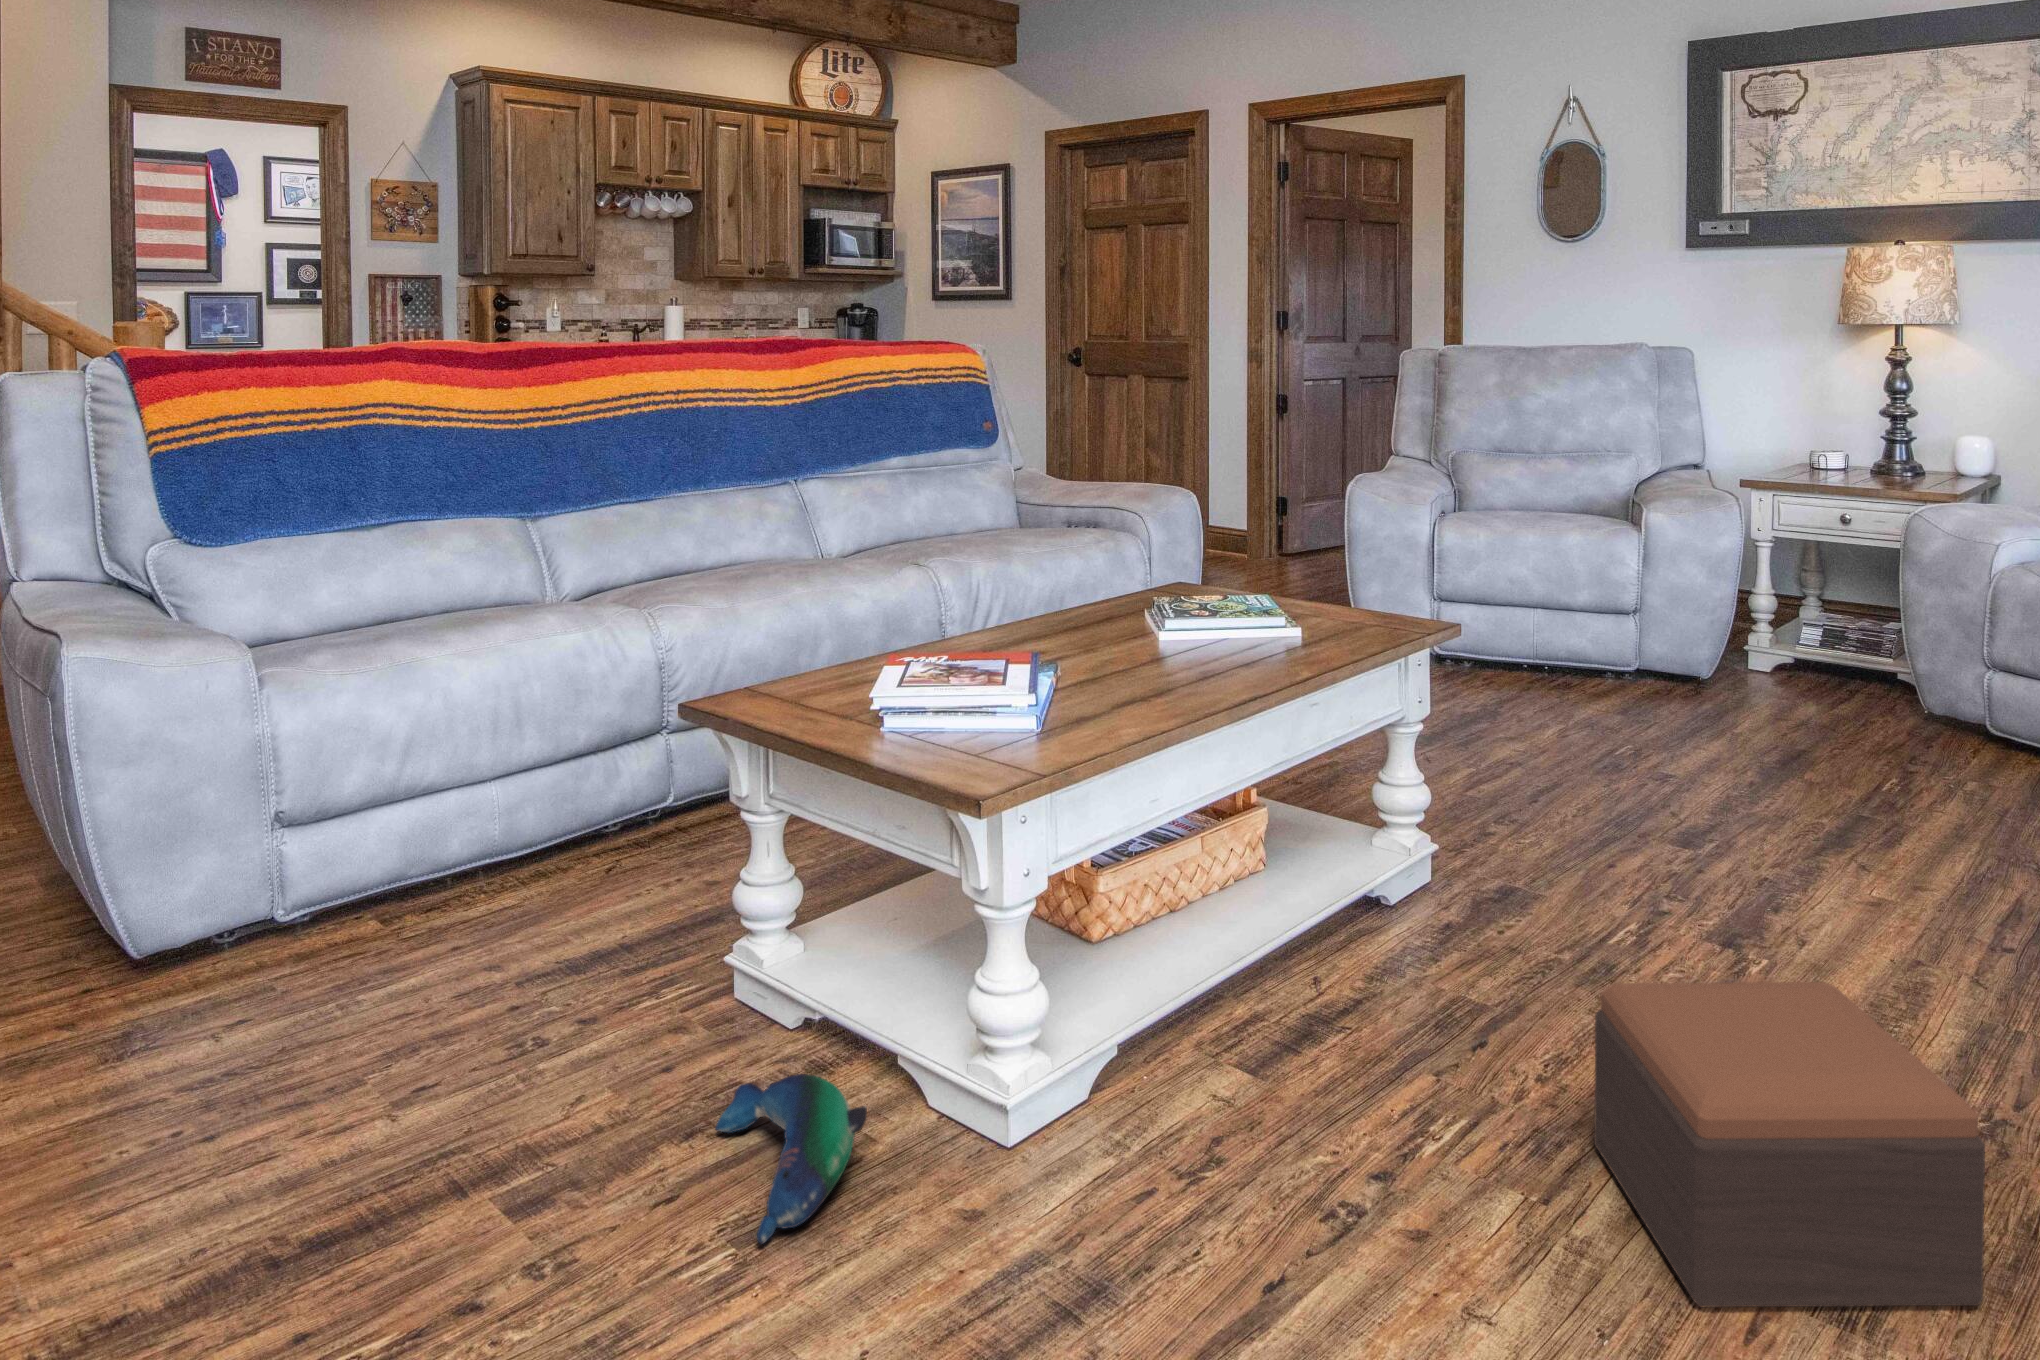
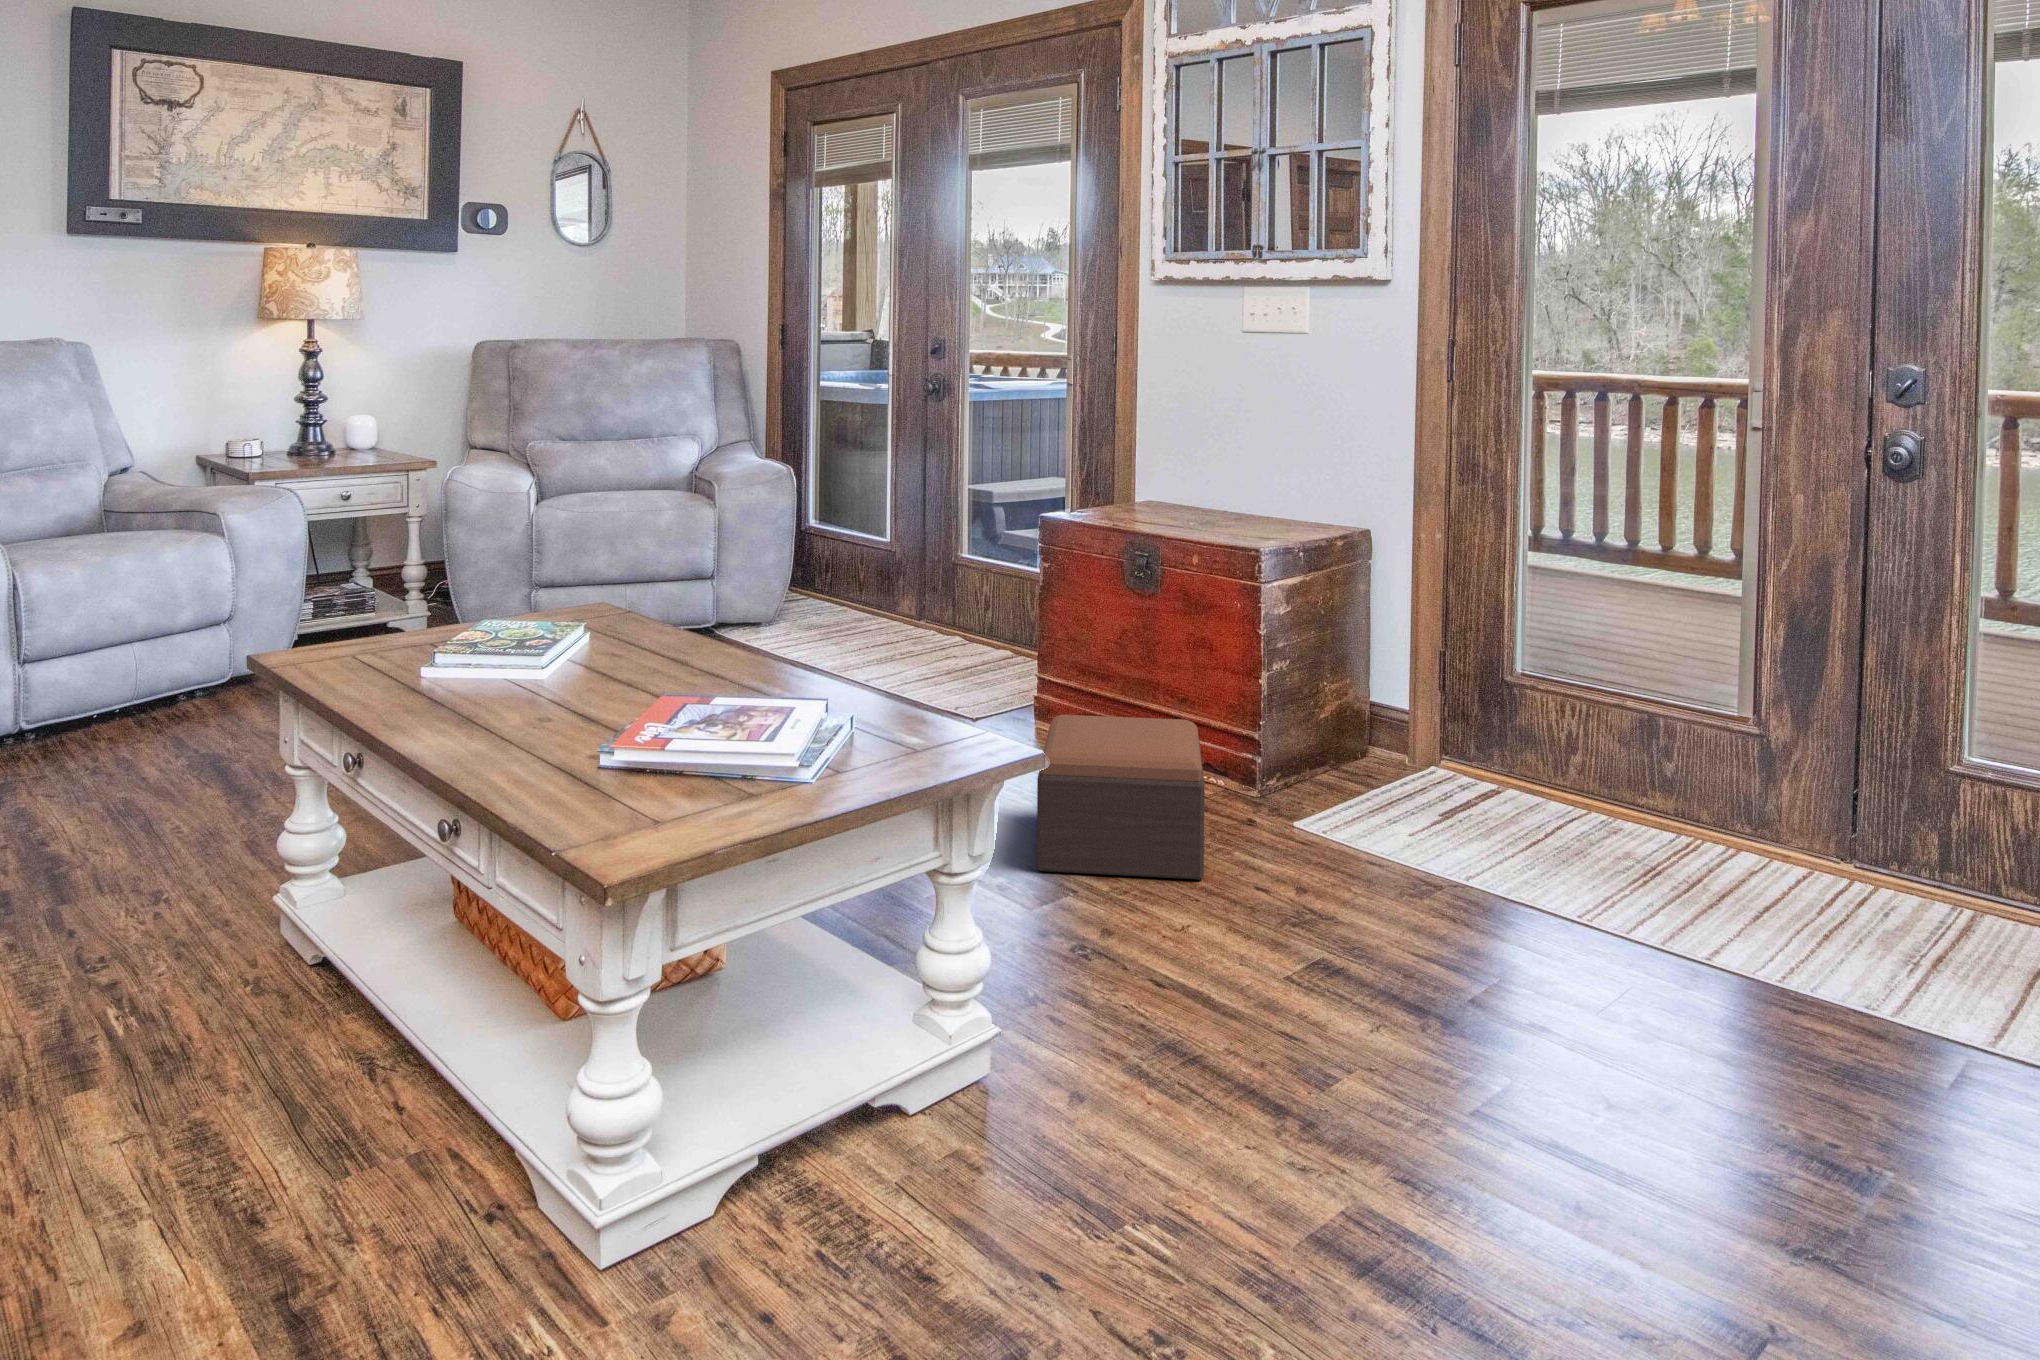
plush toy: present [715,1074,867,1244] -> none [872,1085,1135,1241]

